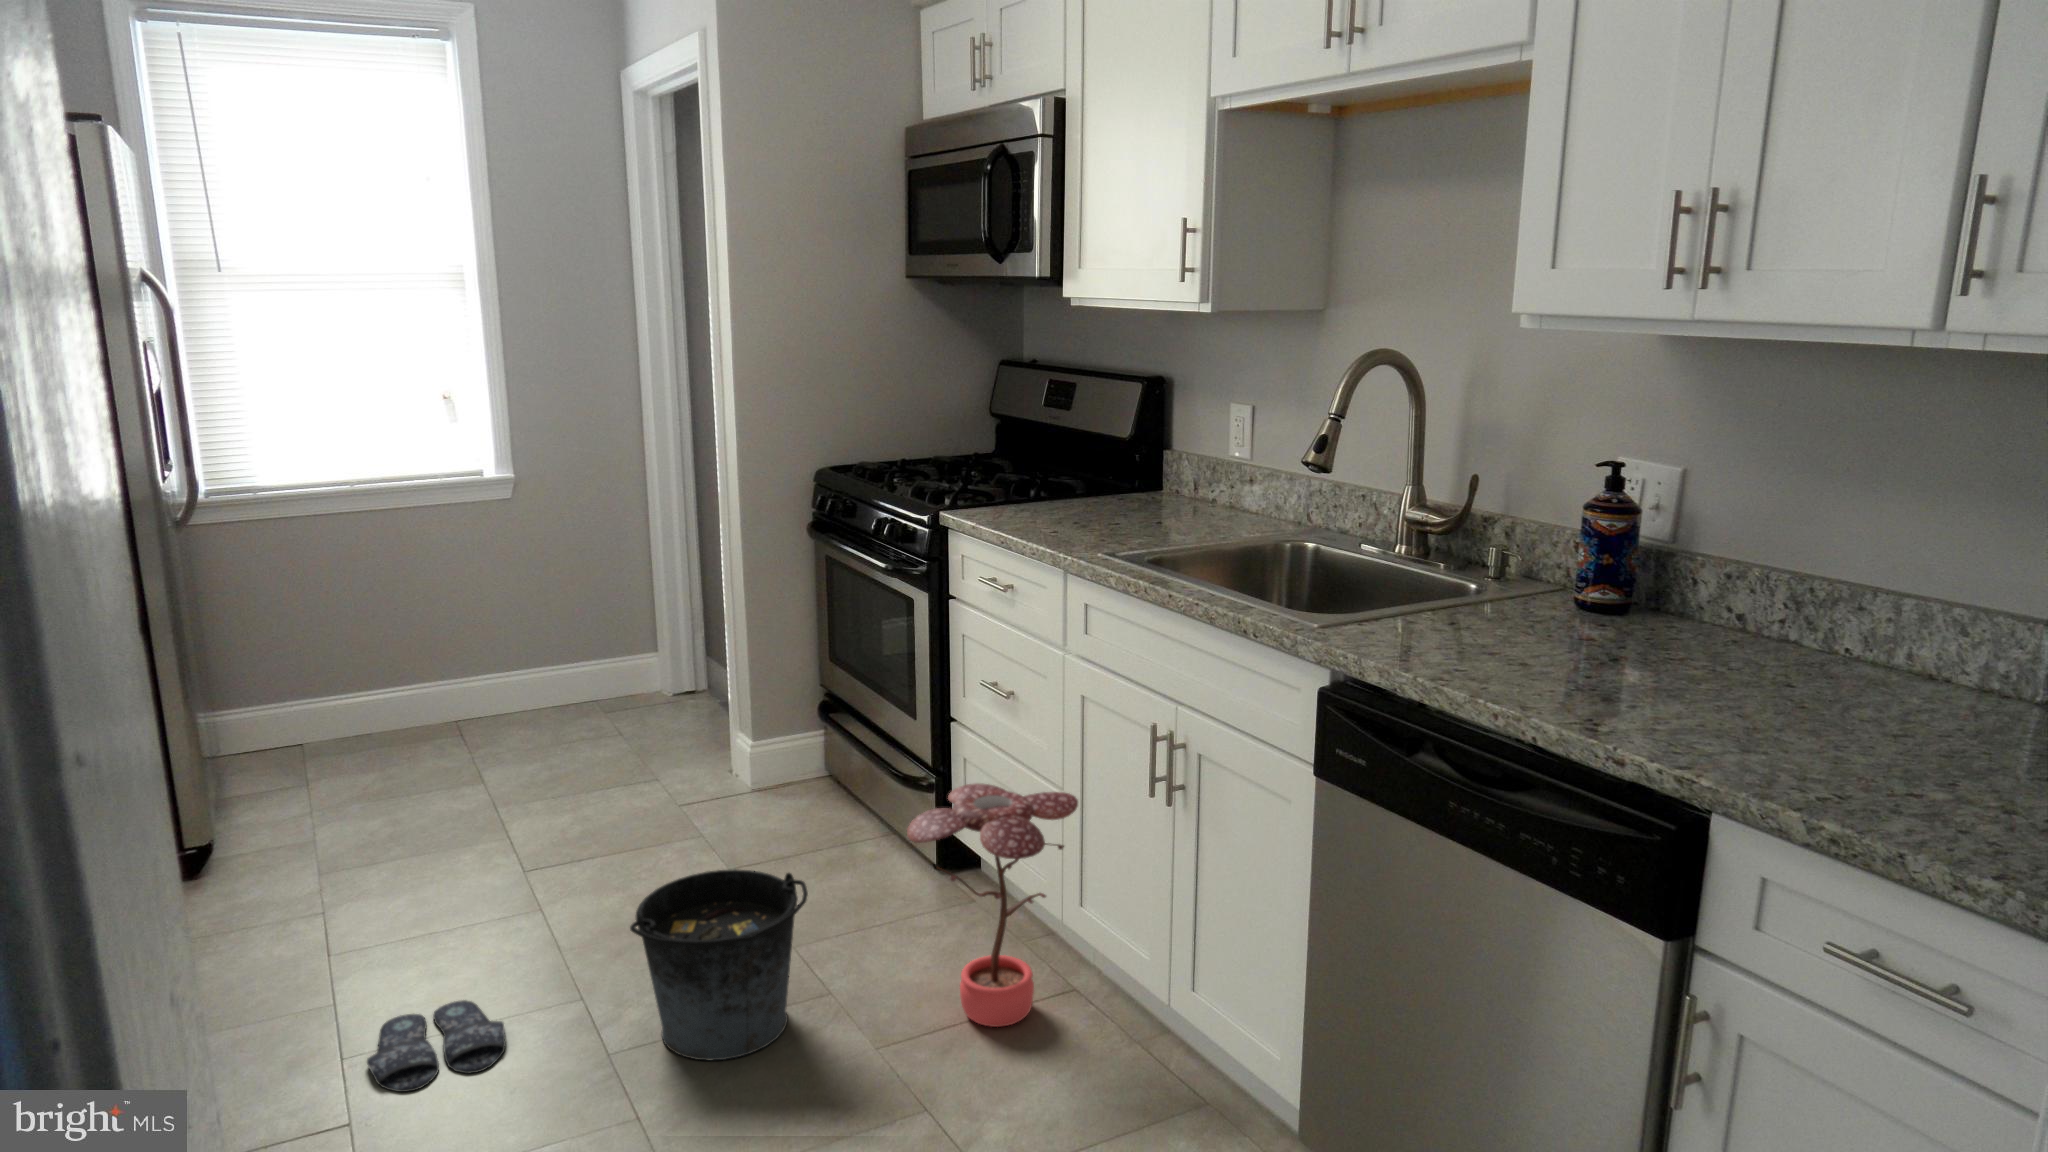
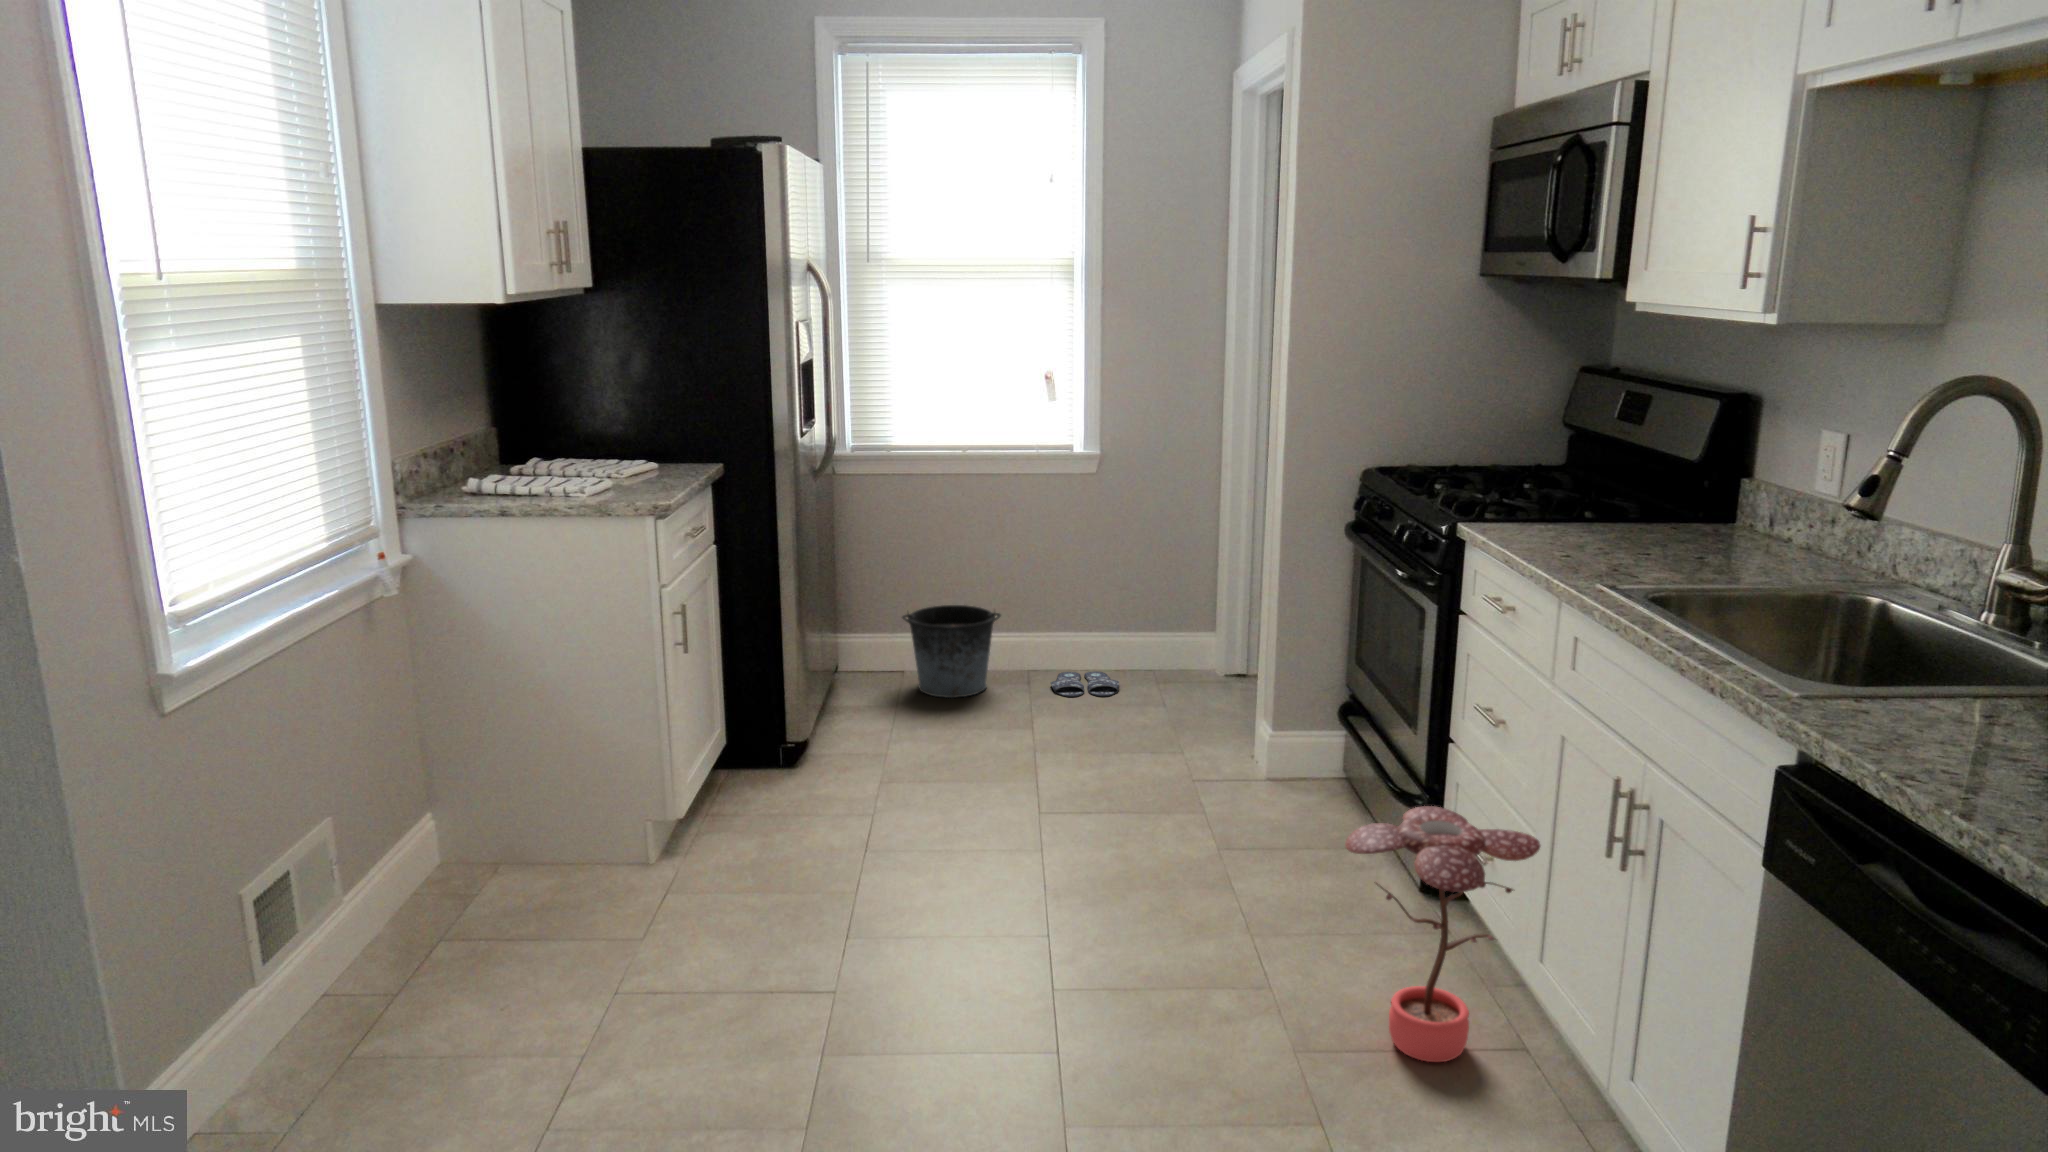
bucket: present [630,869,808,1060] -> present [902,605,1001,698]
slippers: present [367,1000,506,1092] -> present [1051,671,1119,697]

